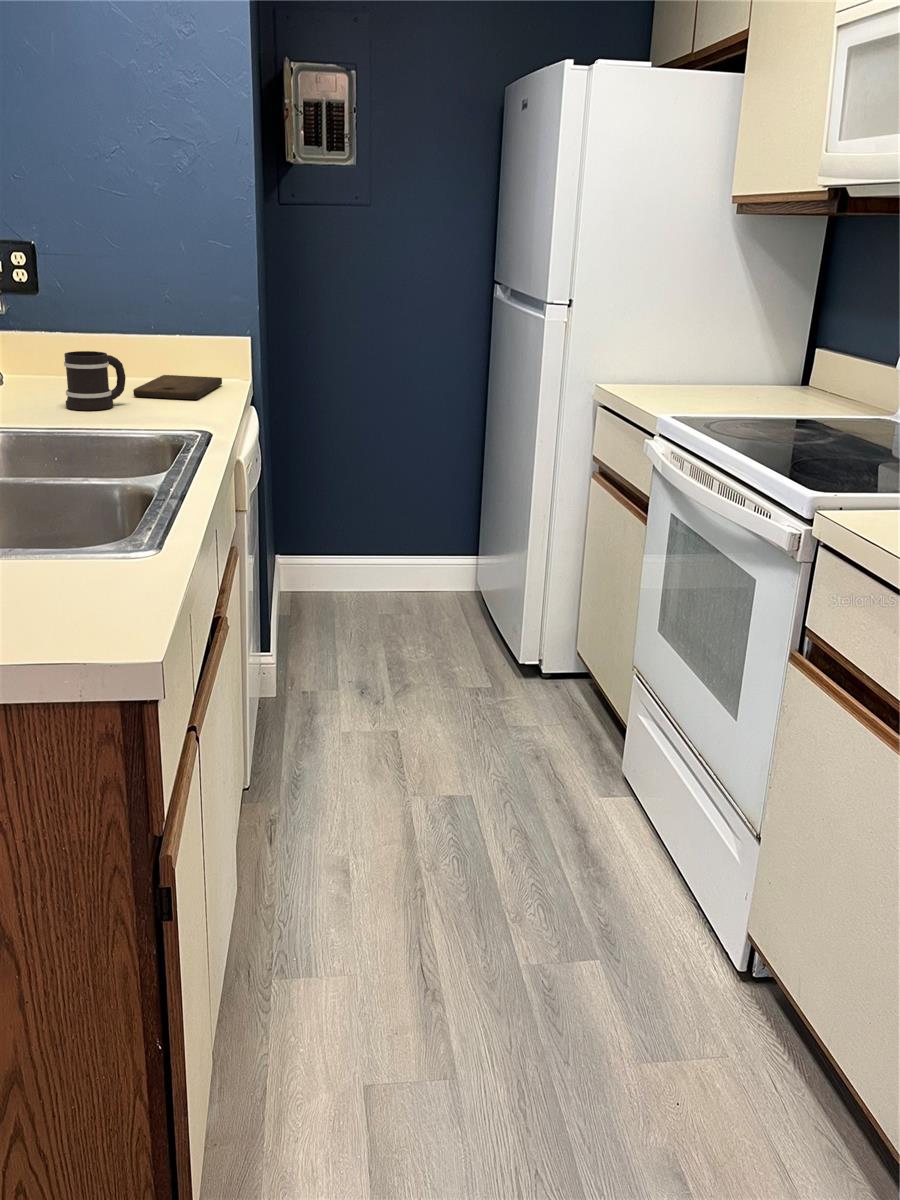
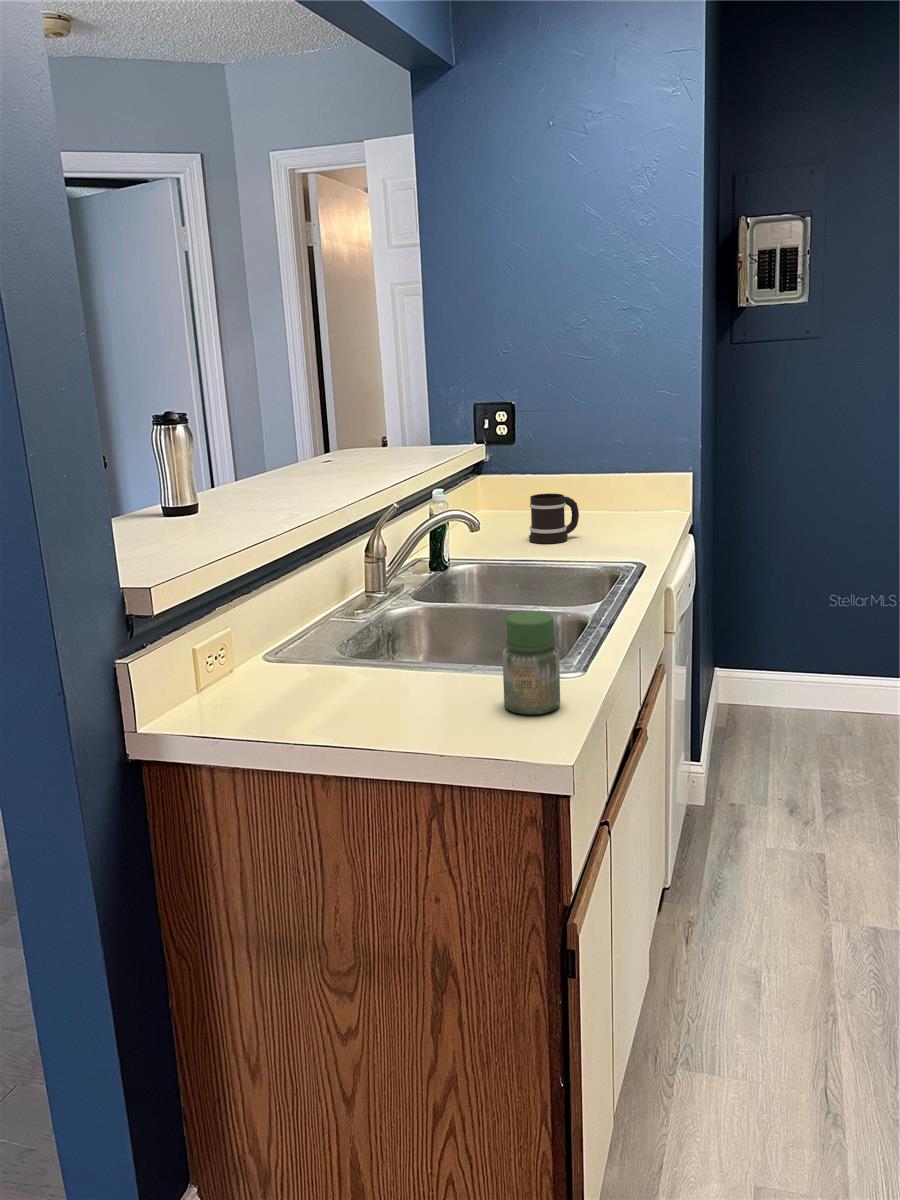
cutting board: present [133,375,222,399] -> none [586,509,664,532]
jar: none [53,473,133,604] -> present [502,611,560,714]

